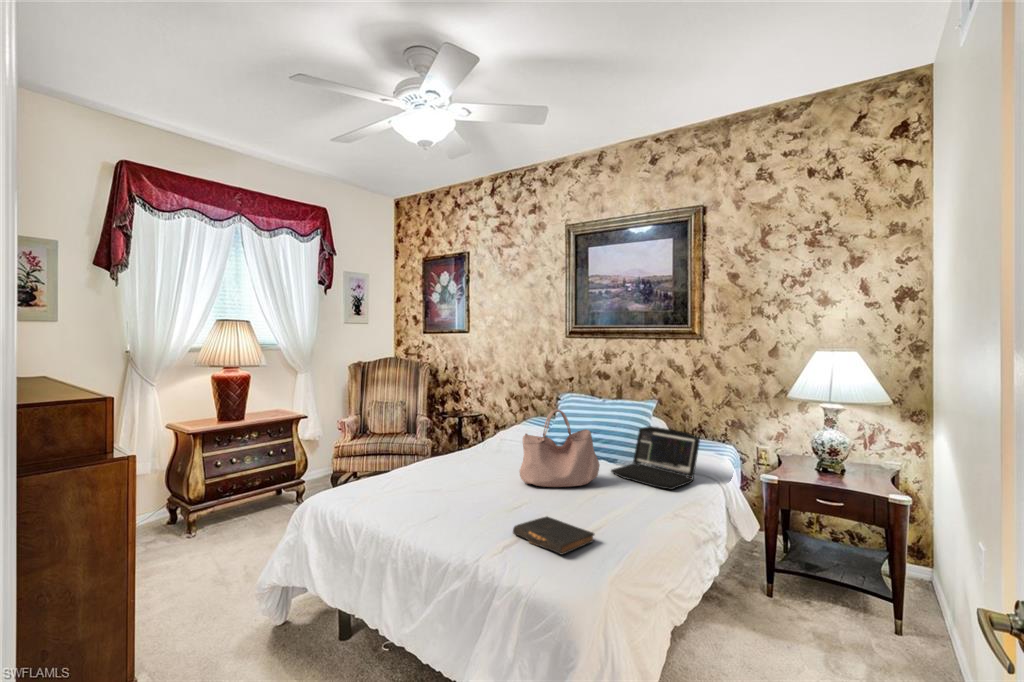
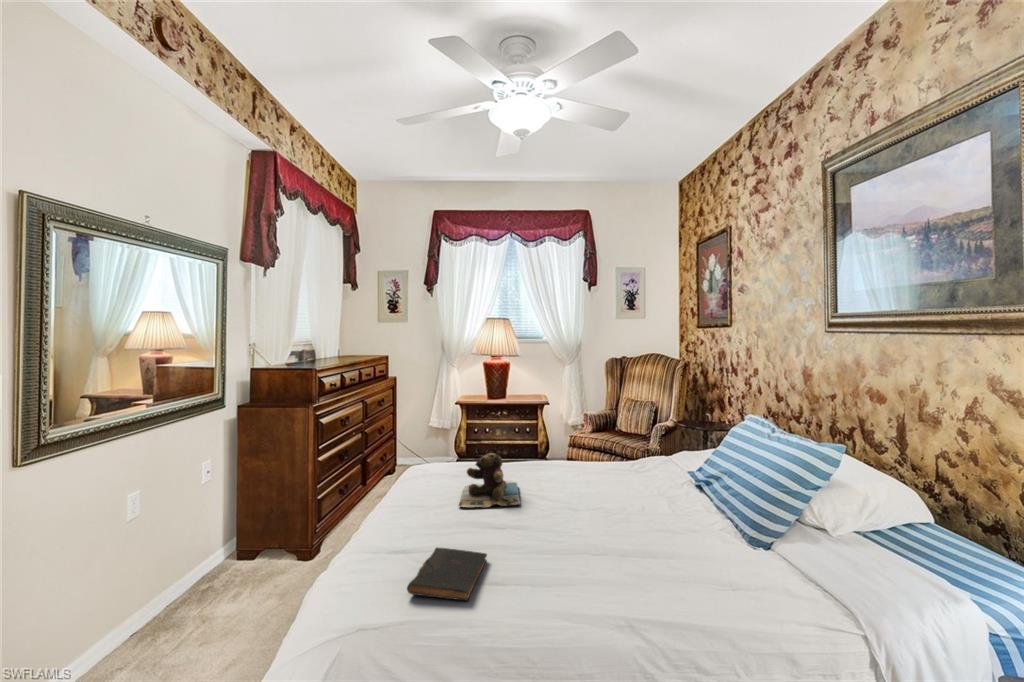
handbag: present [519,409,600,487] -> none [562,432,653,542]
laptop: present [611,426,700,490] -> none [695,488,825,608]
teddy bear: none [403,450,482,505] -> present [459,453,520,507]

